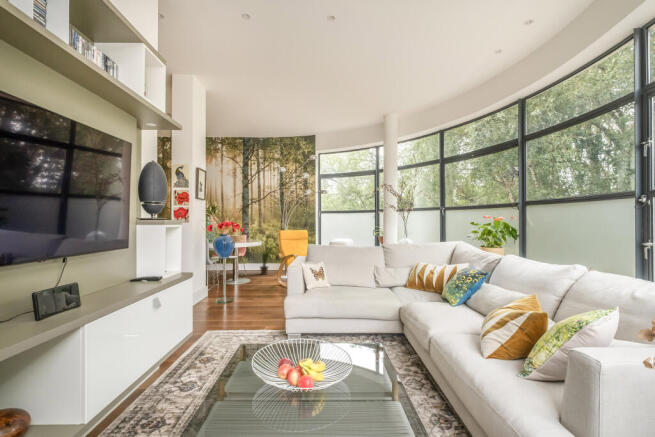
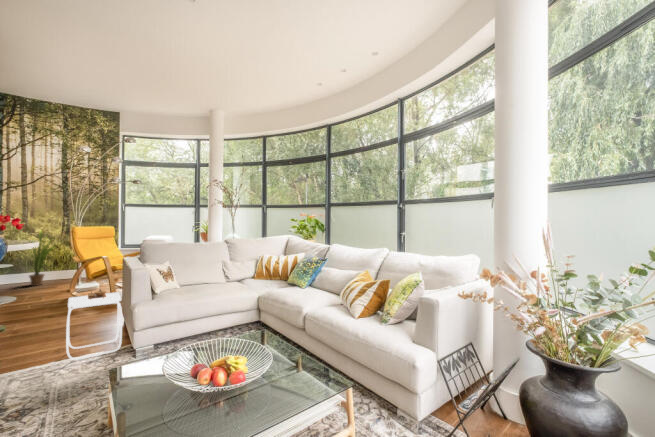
side table: none [239,280,280,337] -> present [66,289,122,360]

